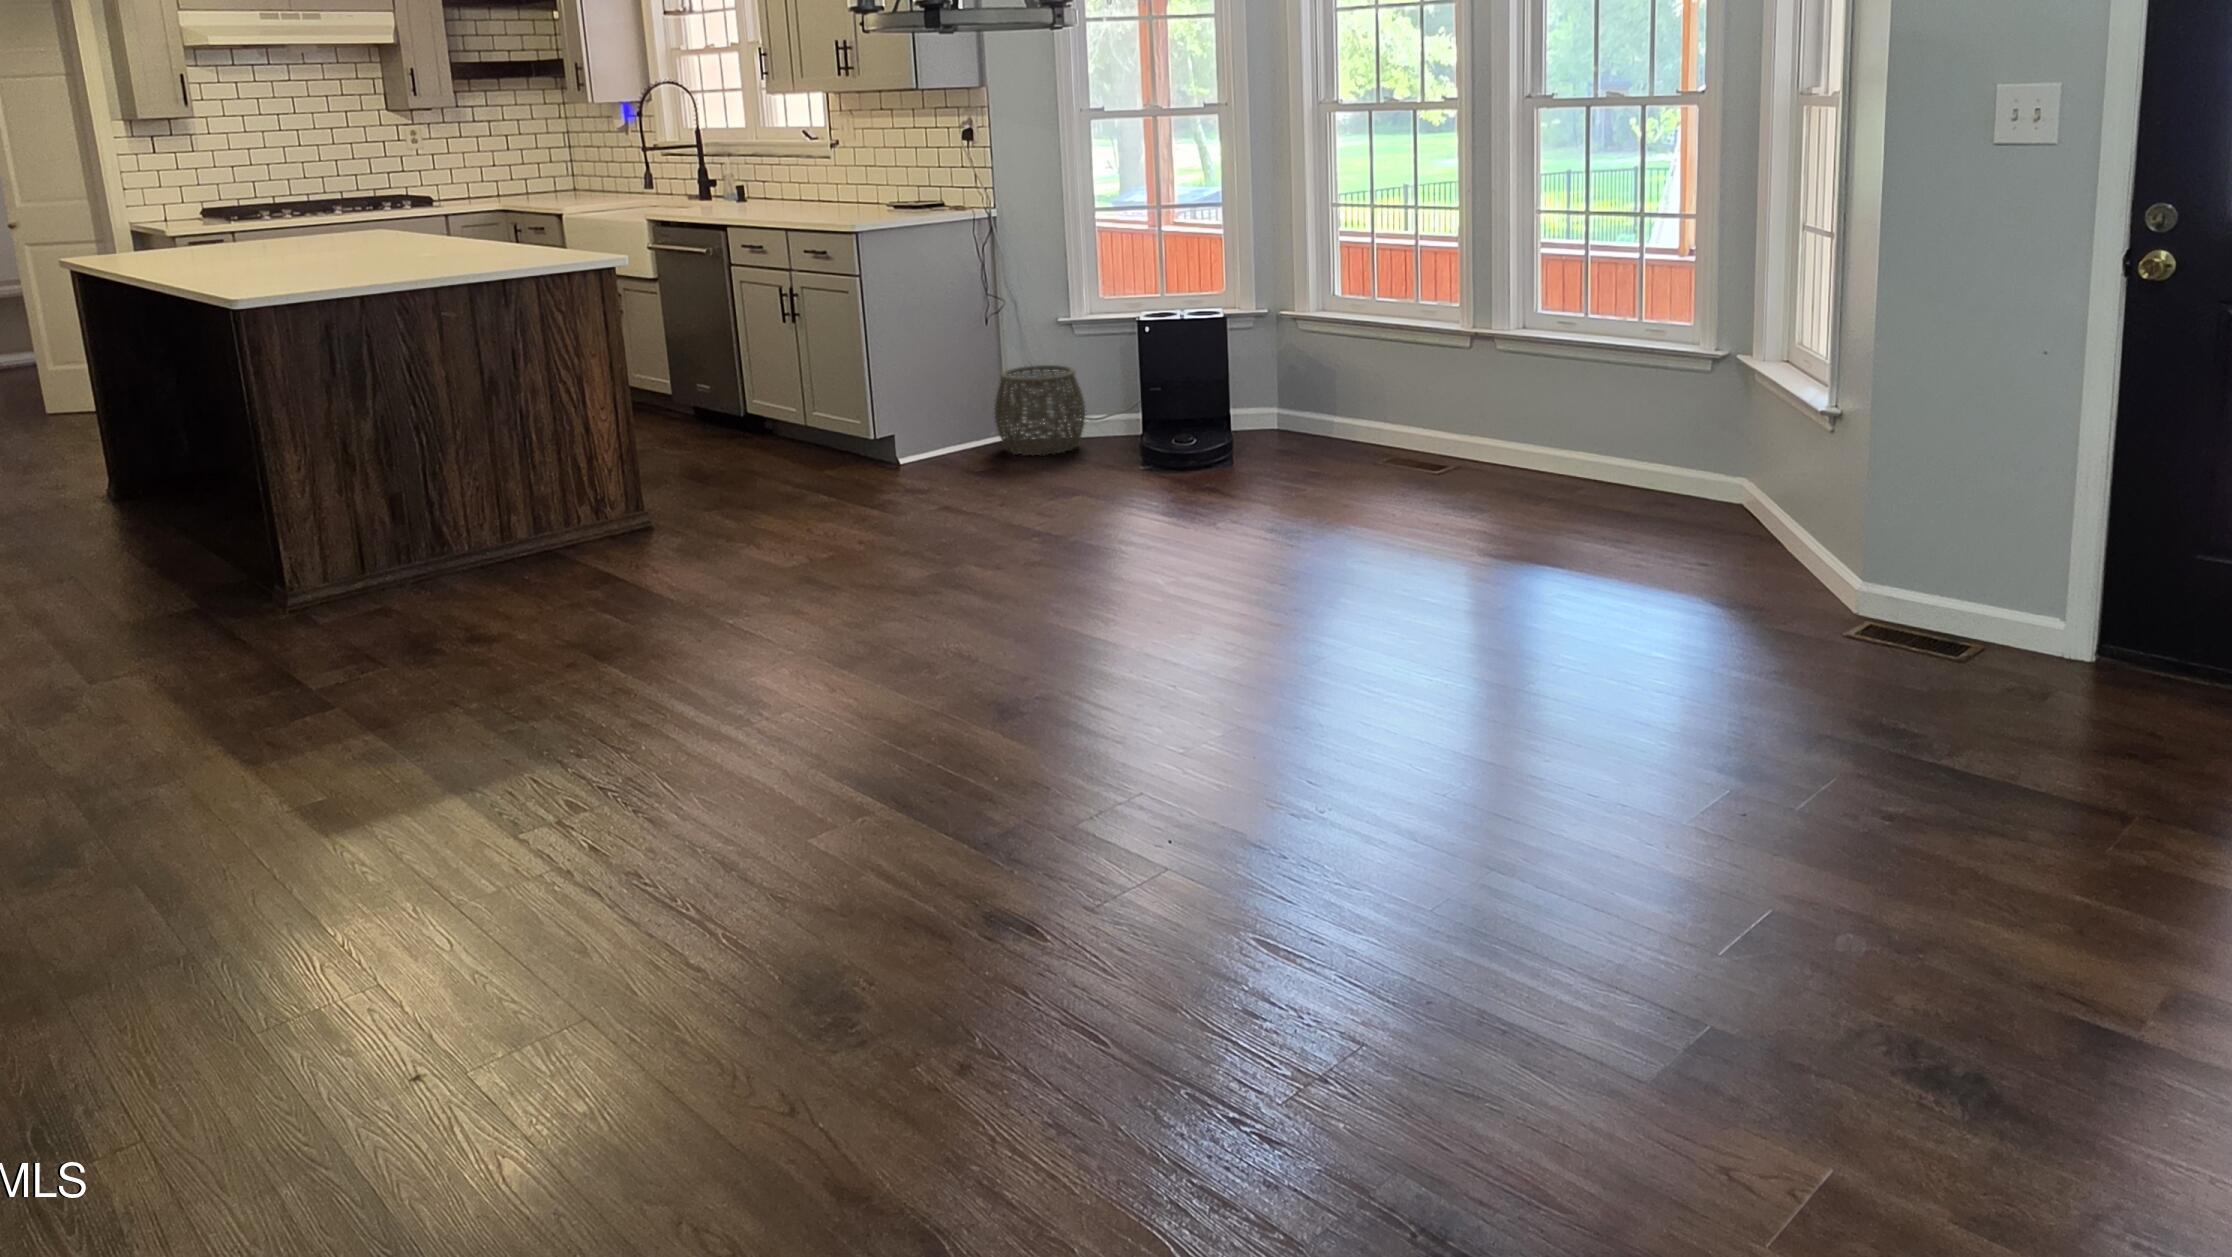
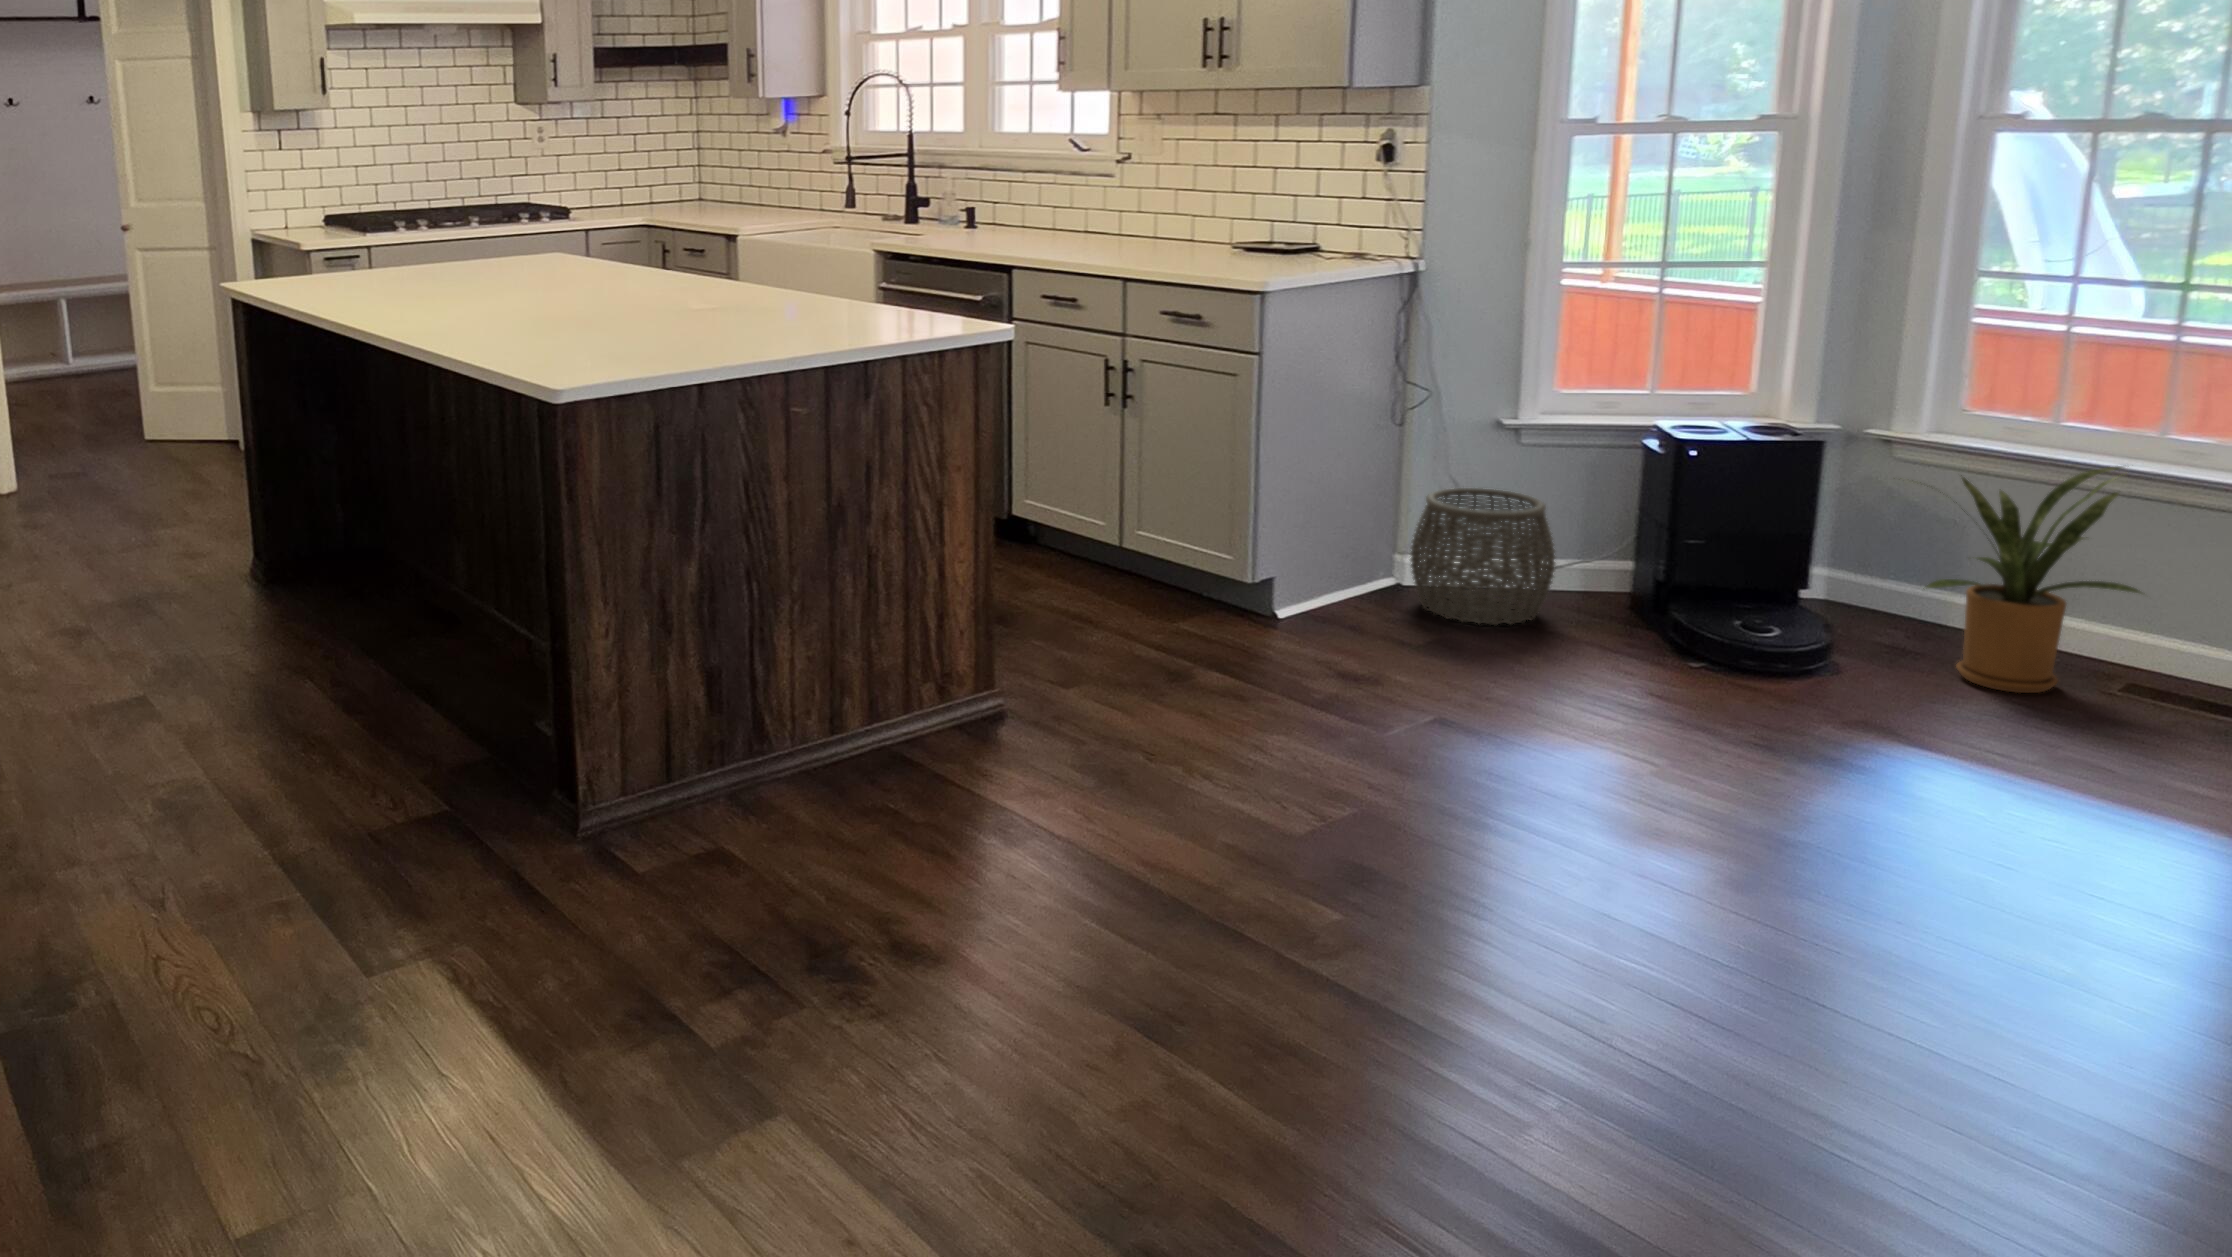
house plant: none [1253,318,1388,466] -> present [1923,466,2141,693]

